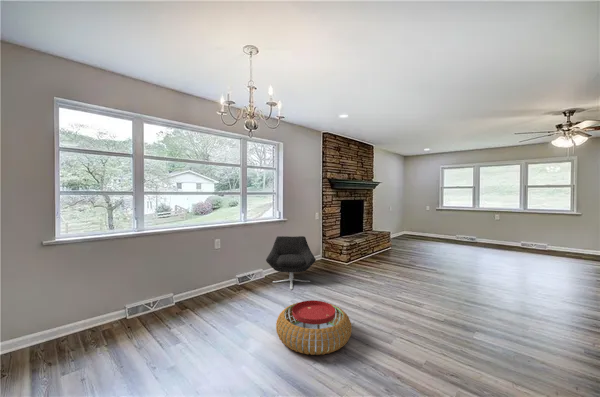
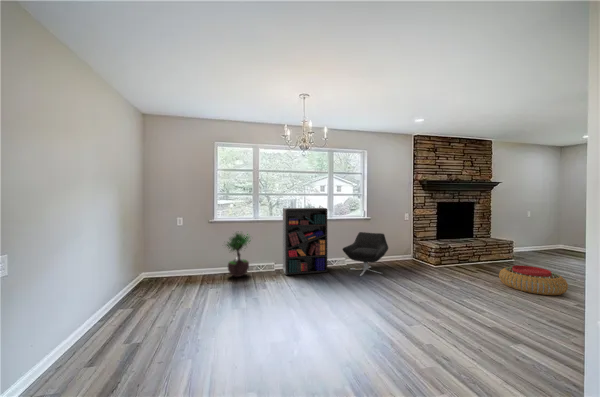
bookshelf: none [185,210,251,309] -> present [283,208,328,275]
potted tree: none [83,251,142,332] -> present [227,233,250,277]
pouf: present [276,300,352,355] -> present [499,265,568,295]

